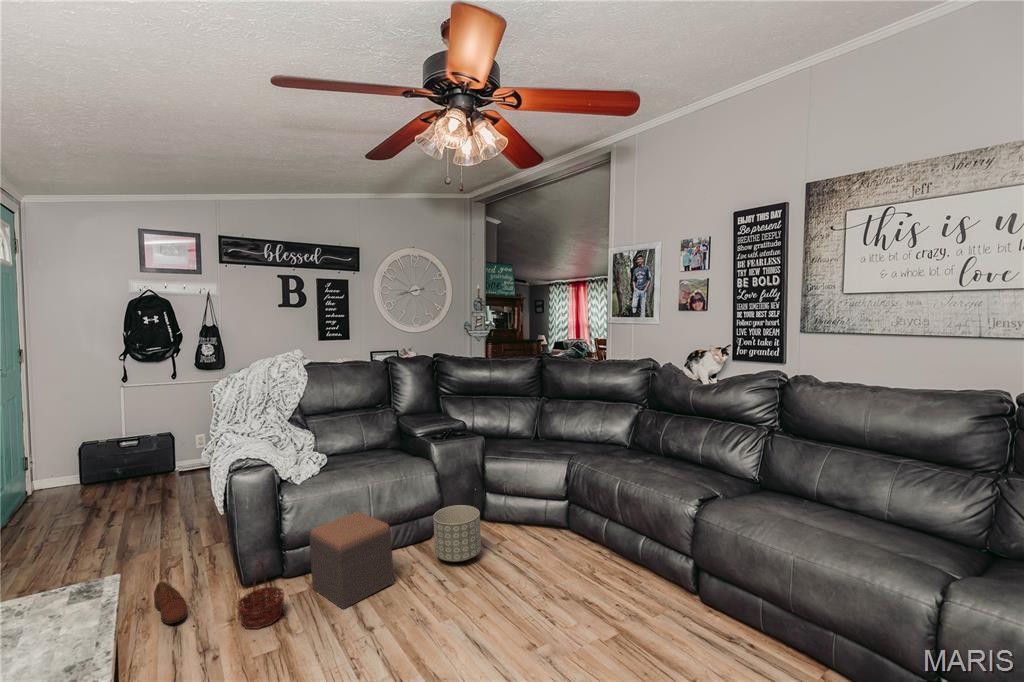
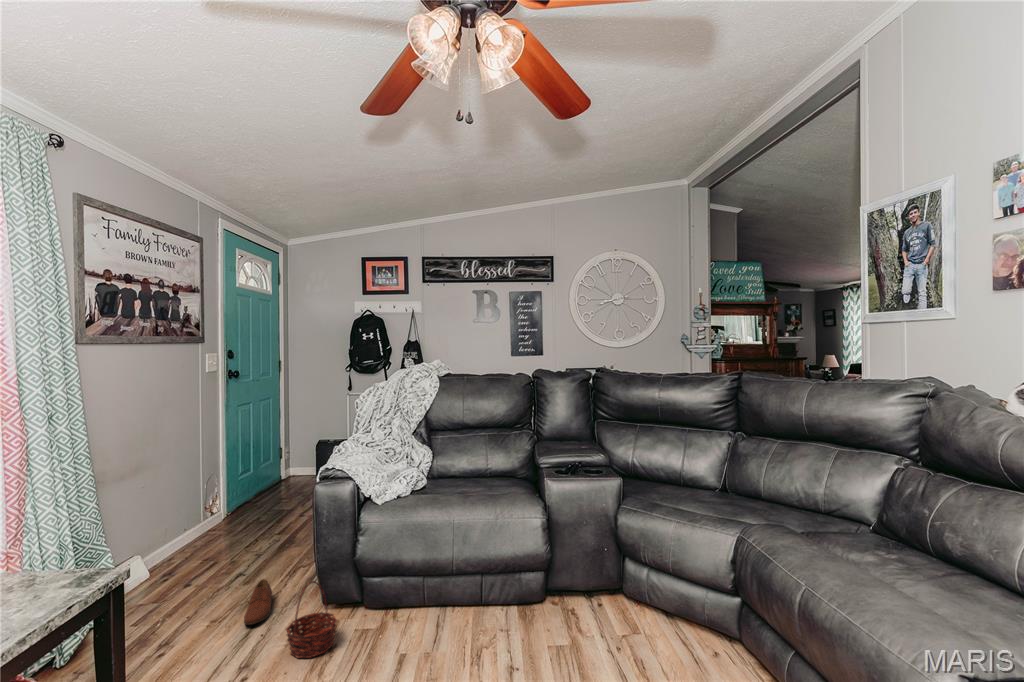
planter: present [433,505,481,562] -> none [524,566,590,648]
footstool: present [310,512,393,609] -> none [378,548,458,666]

